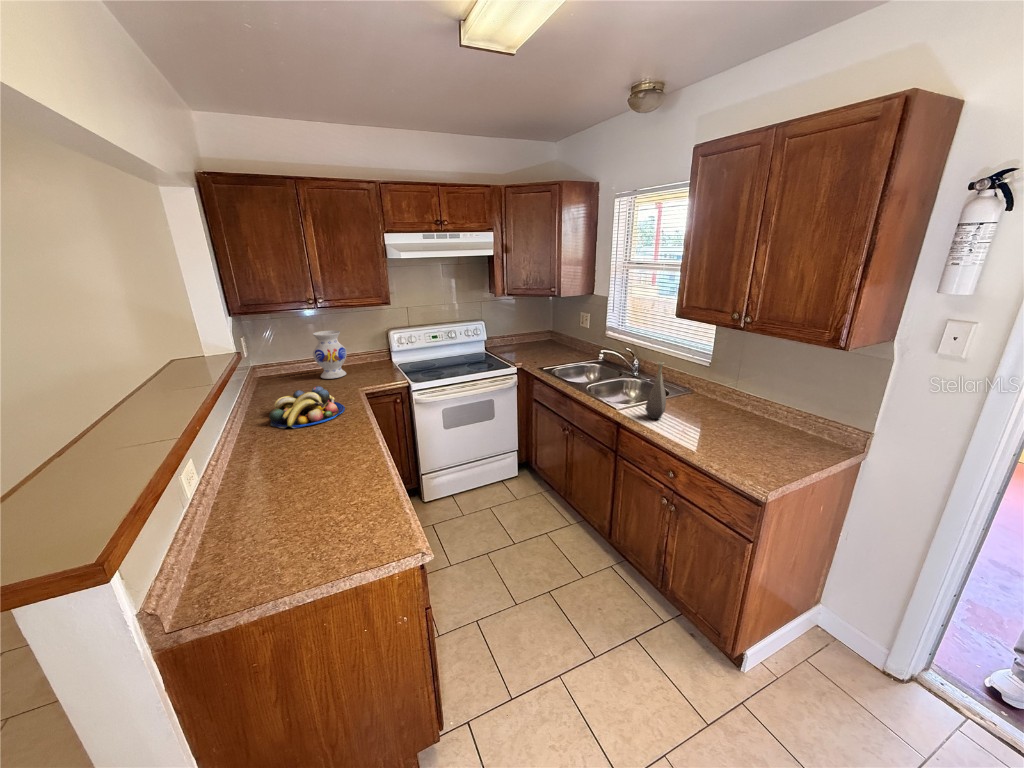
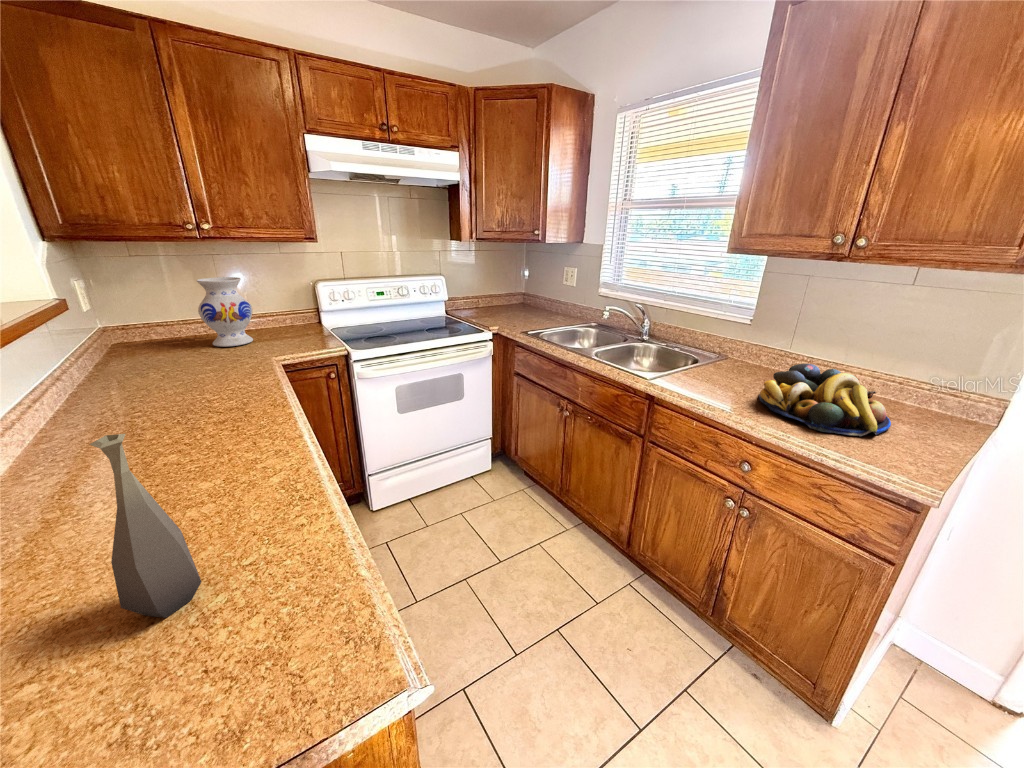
bottle: present [645,361,666,419] -> present [90,434,202,618]
fruit bowl: present [269,386,345,429] -> present [759,363,891,436]

